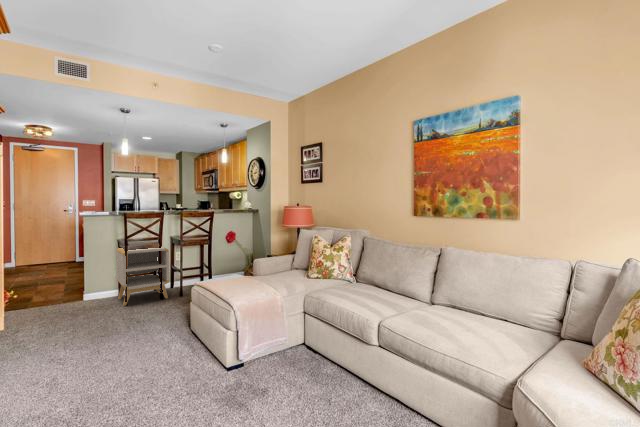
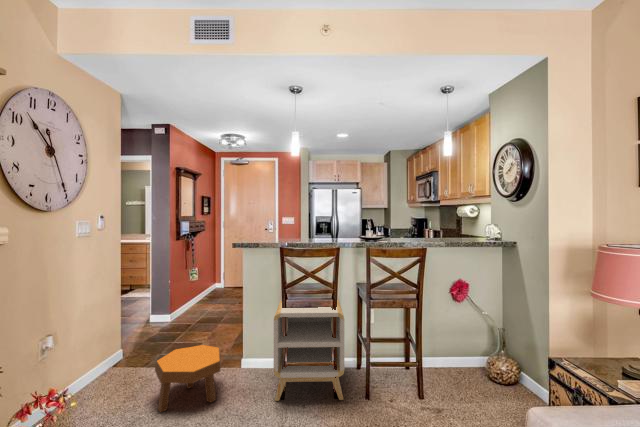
footstool: none [22,285,82,324] -> present [155,345,221,412]

